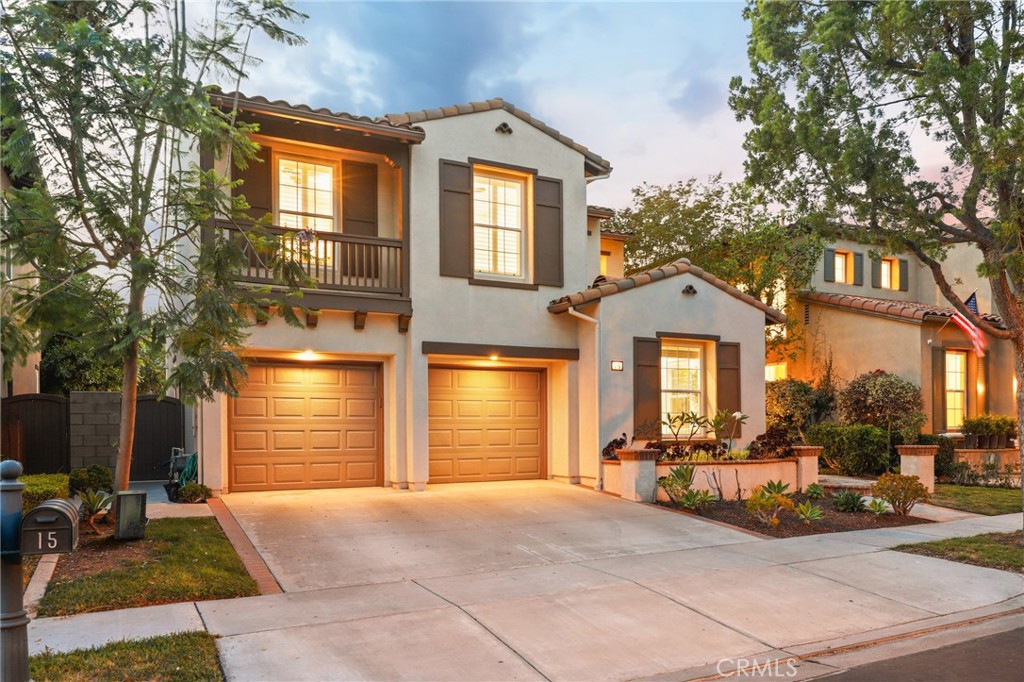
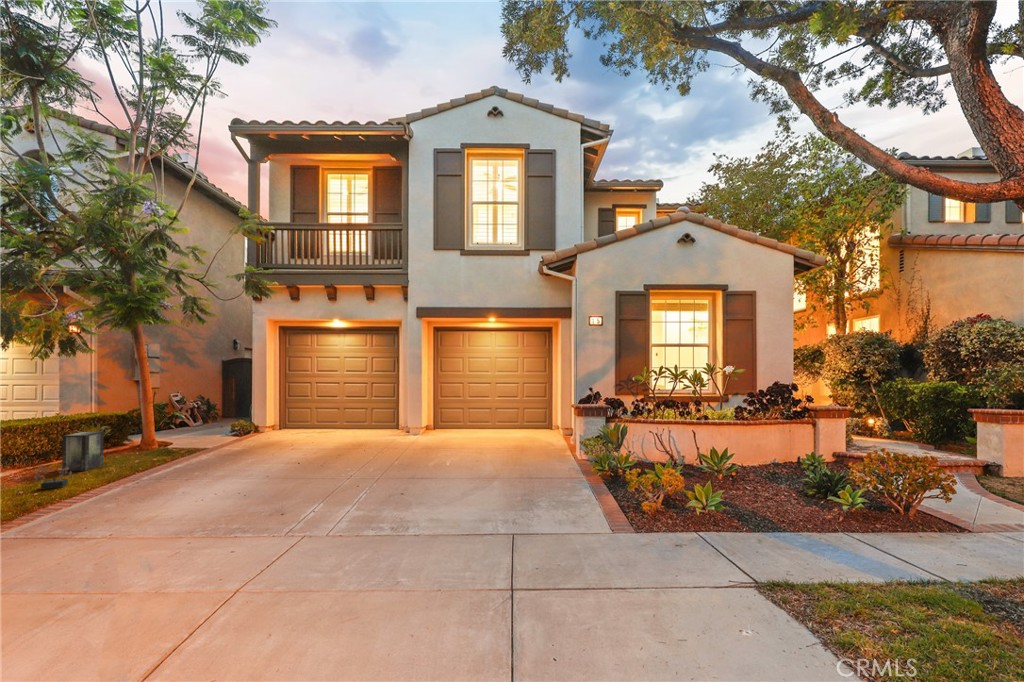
decorative plant: none [151,523,186,552] -> present [34,465,71,489]

